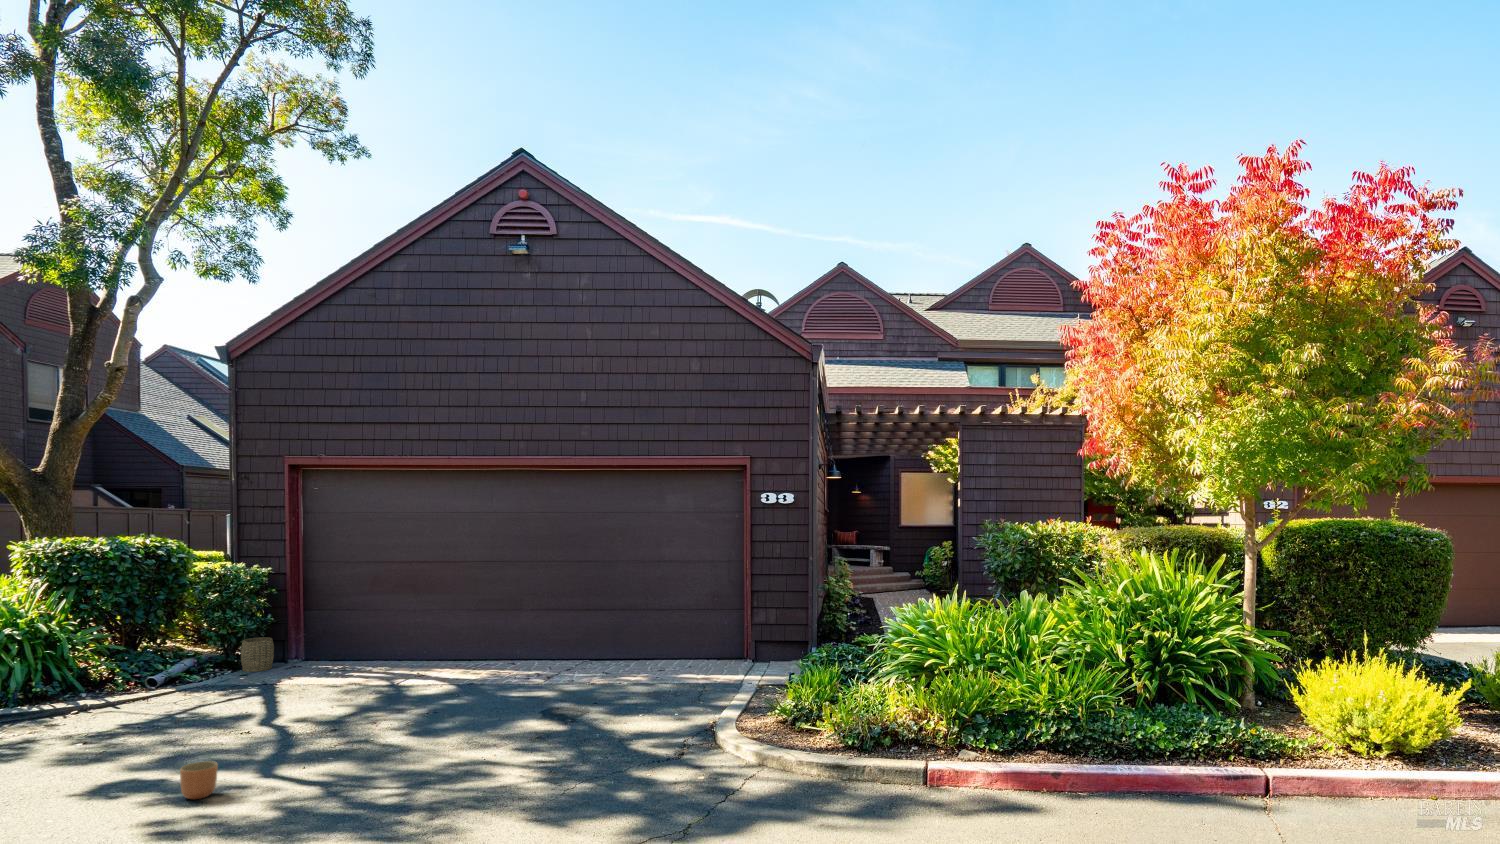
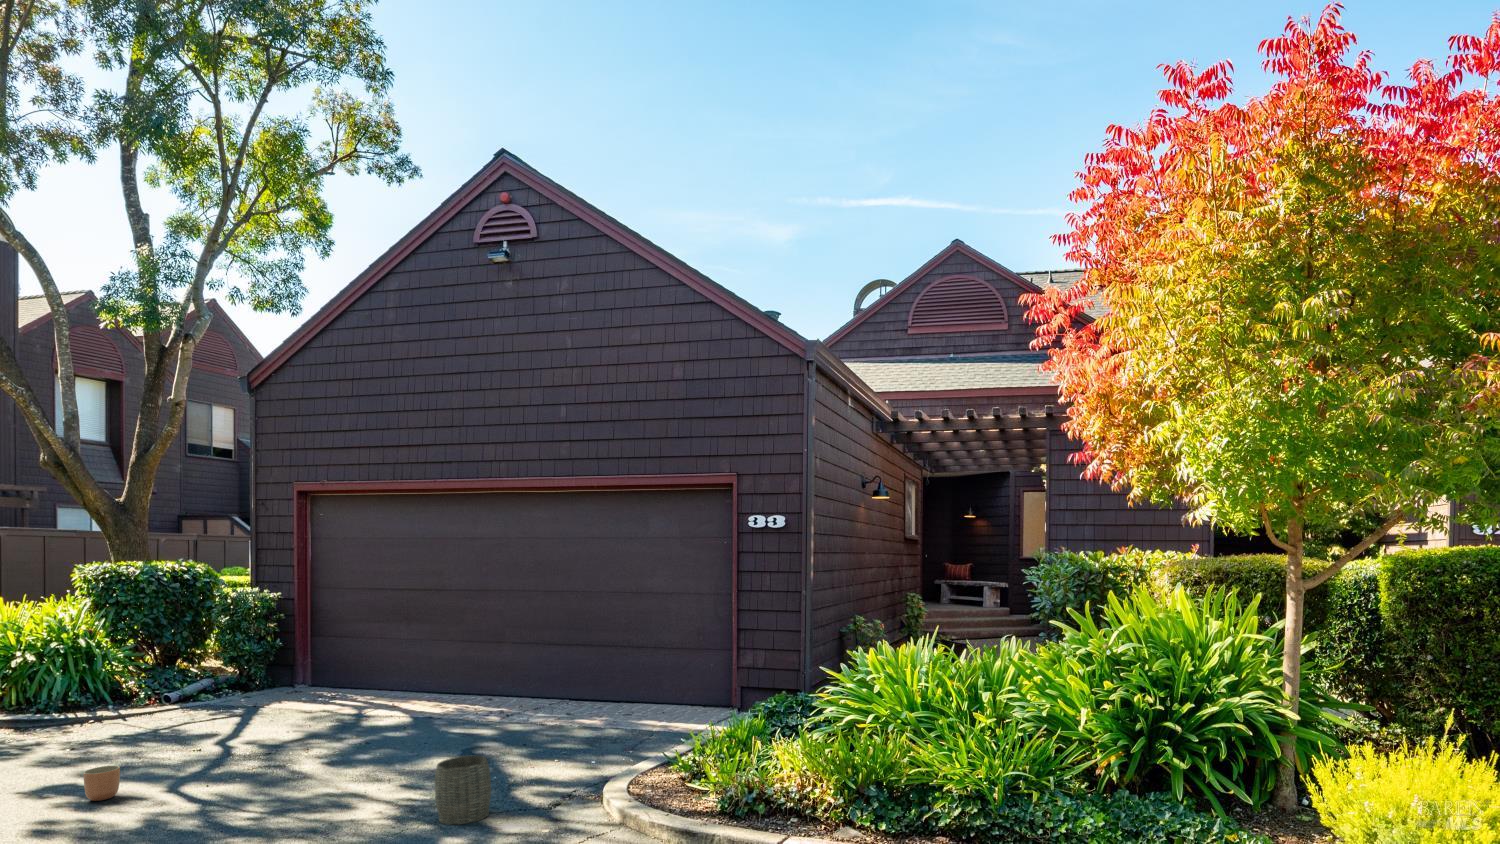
woven basket: present [241,637,274,672] -> present [435,756,491,825]

